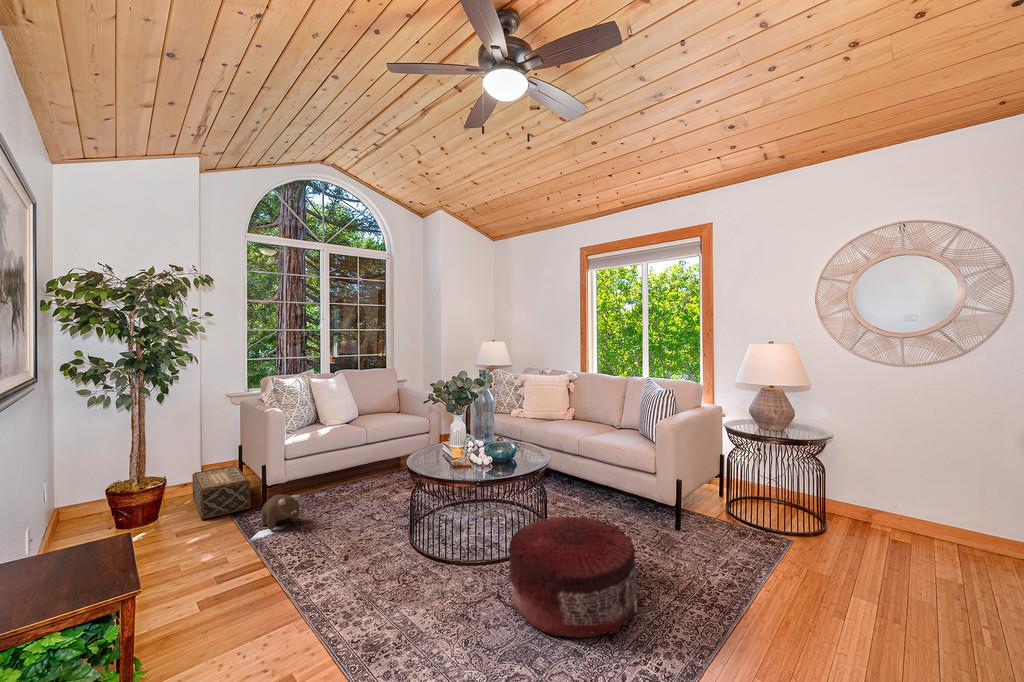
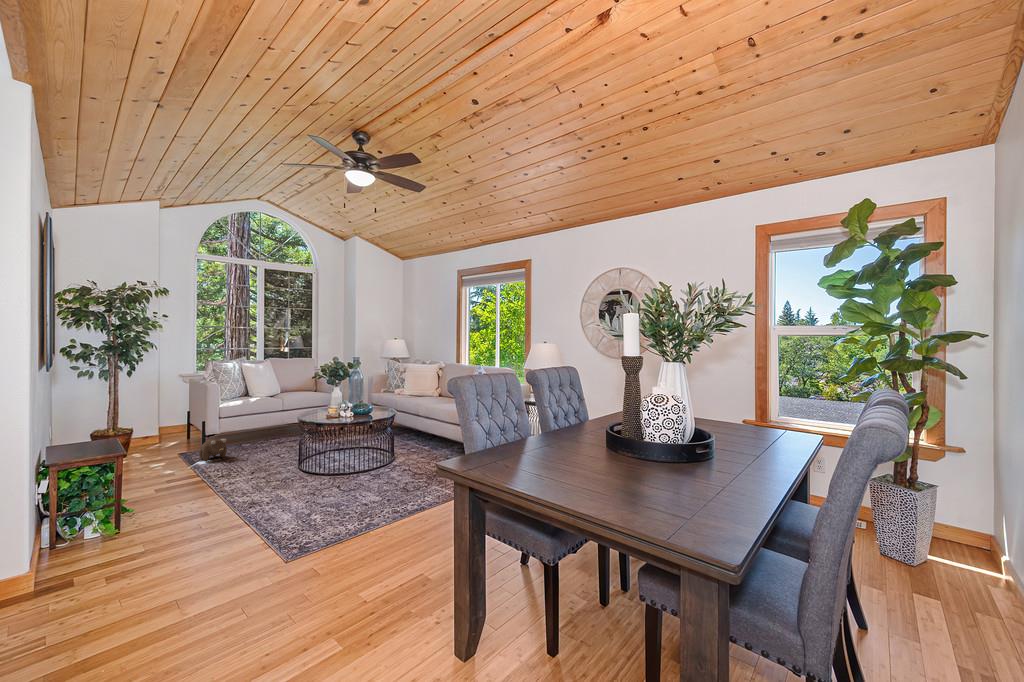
woven basket: present [192,466,251,519] -> none [152,425,193,457]
pouf: present [509,515,637,637] -> none [340,444,421,501]

